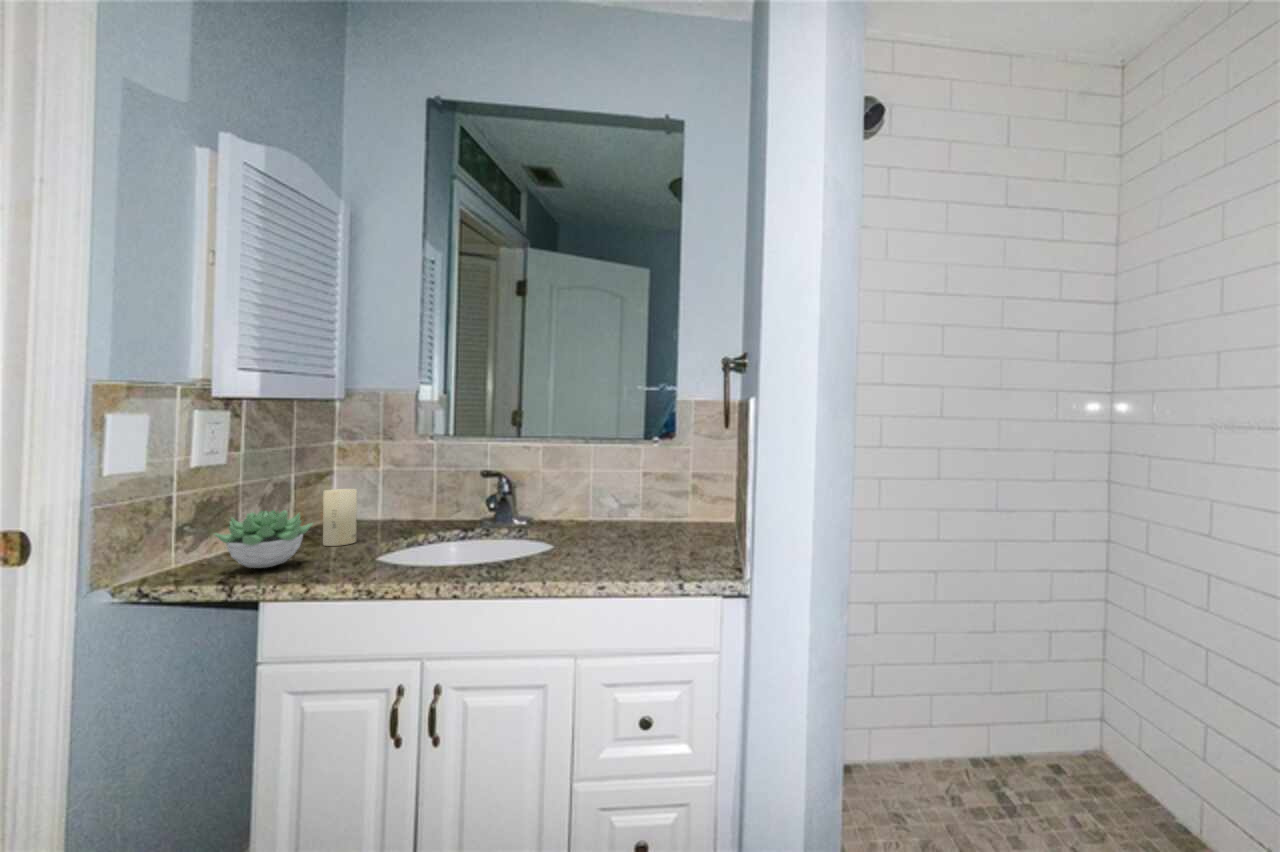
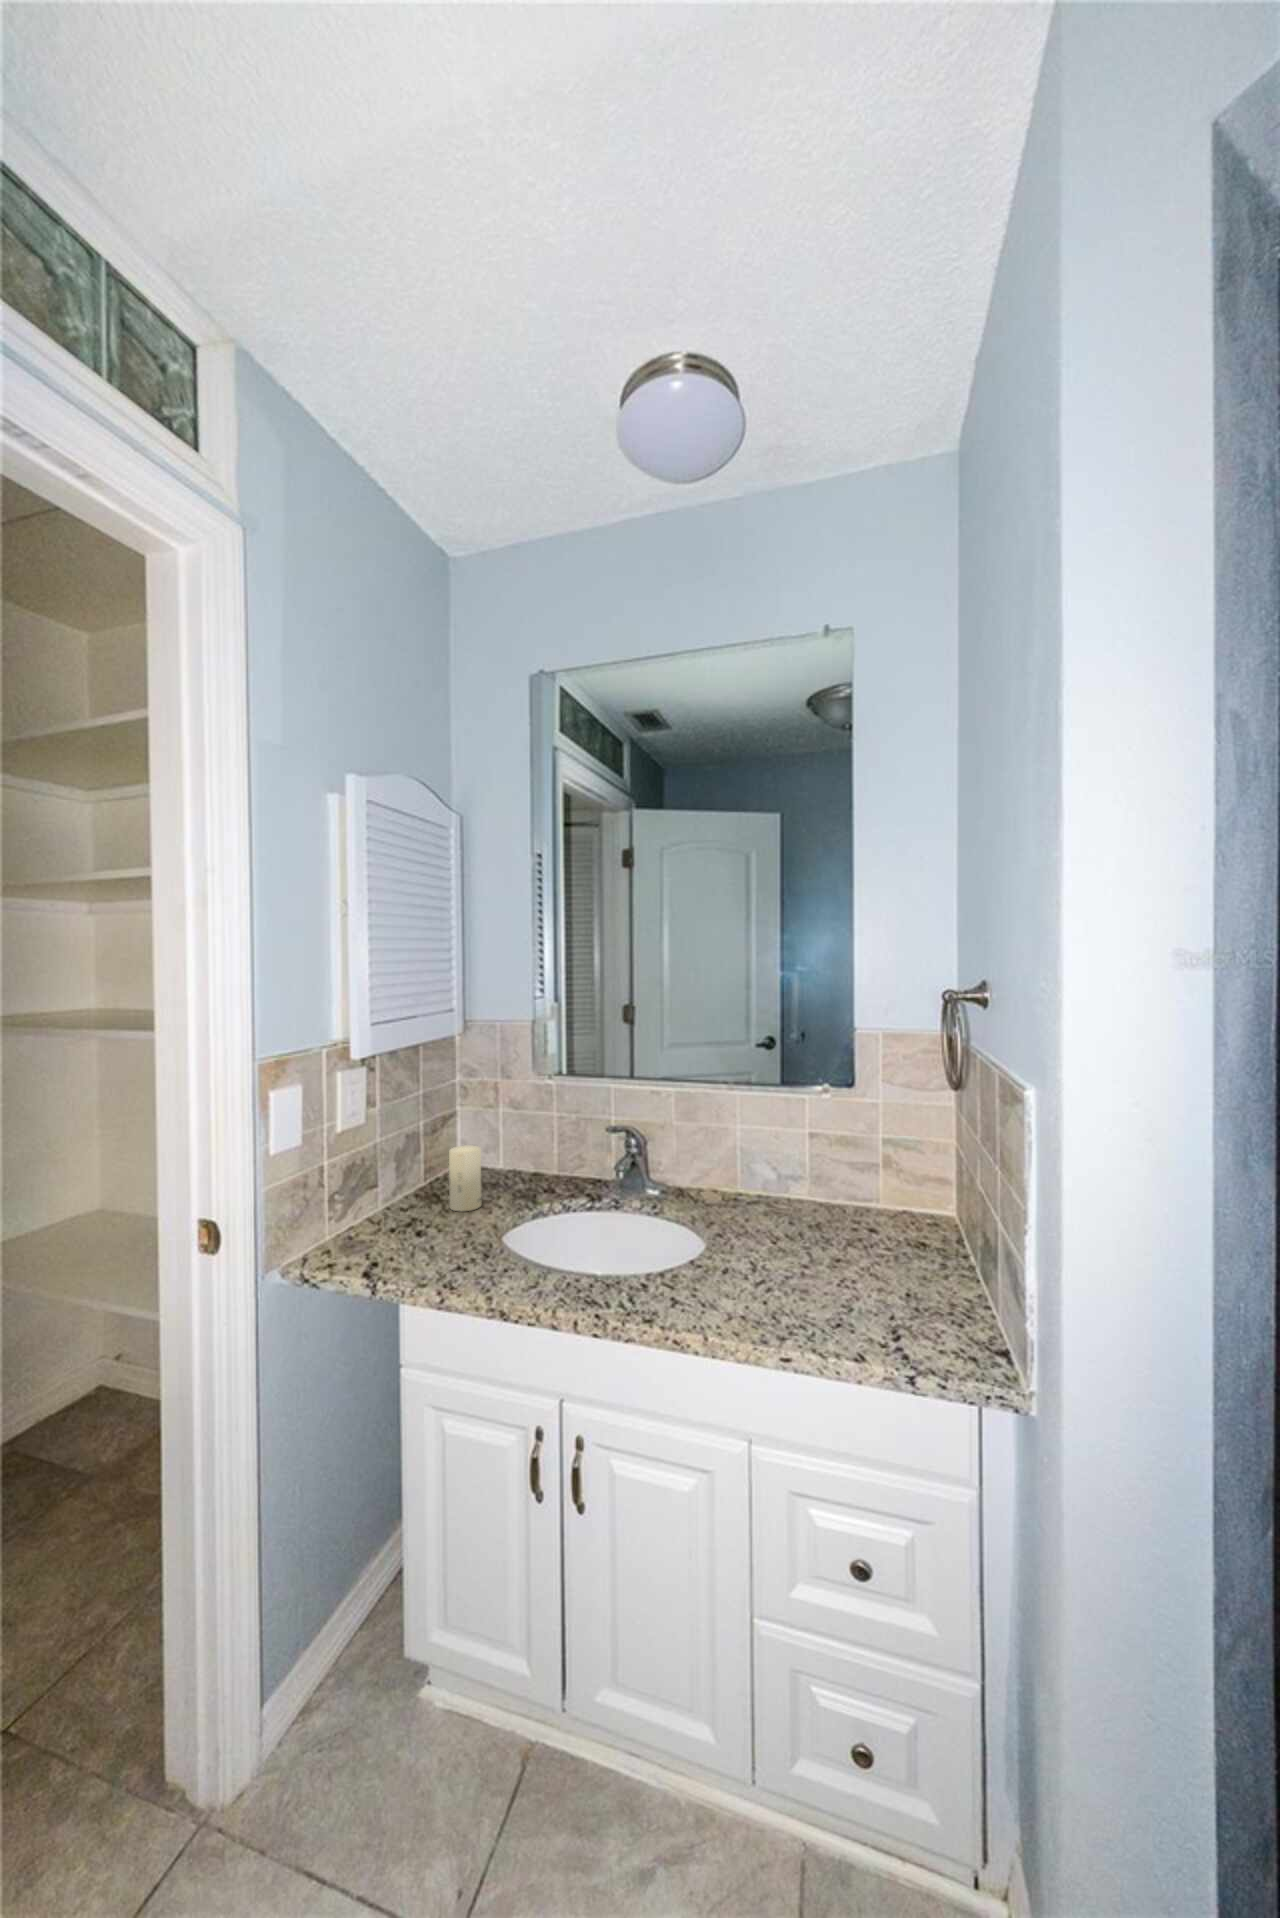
succulent plant: present [214,510,313,568] -> none [356,1183,441,1246]

